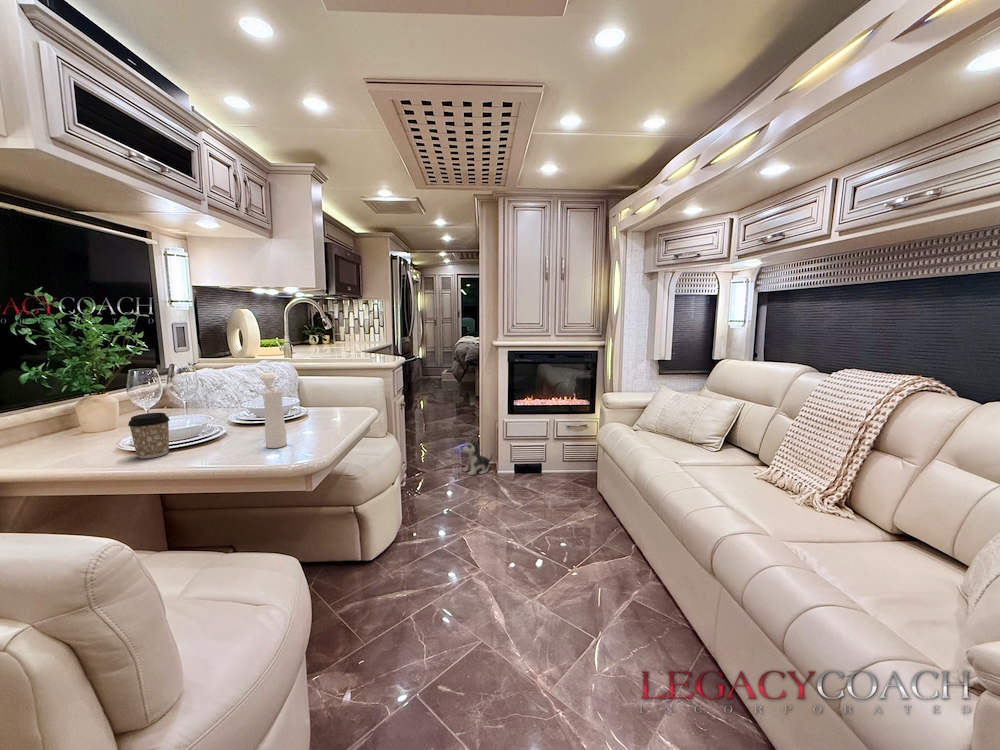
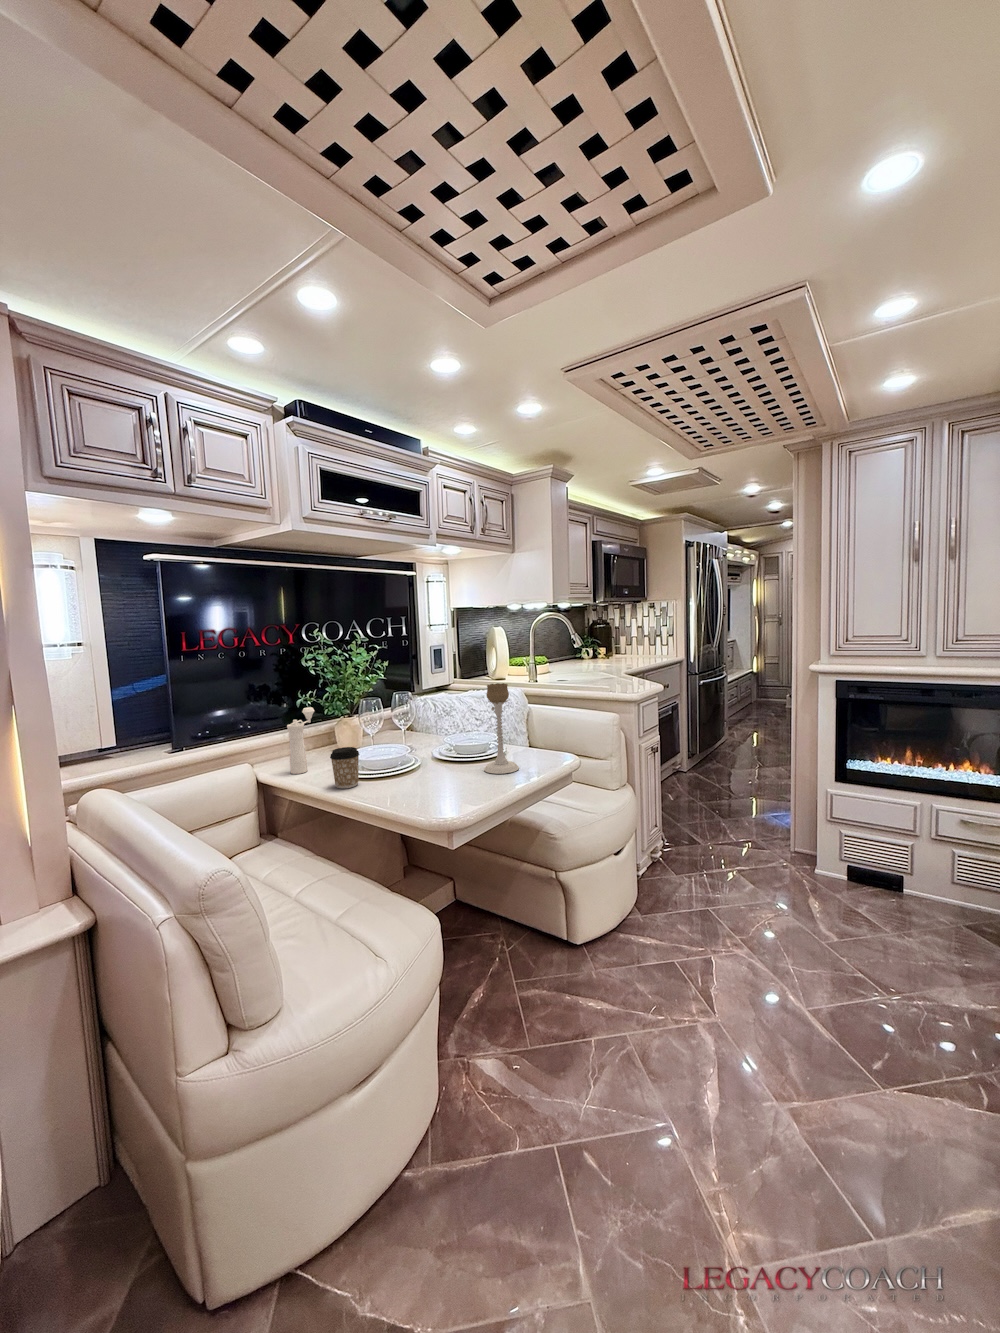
candle holder: none [305,345,339,425] -> present [484,683,519,774]
pepper mill: present [260,373,287,448] -> present [287,707,314,774]
plush toy: present [462,438,493,475] -> none [751,811,808,870]

